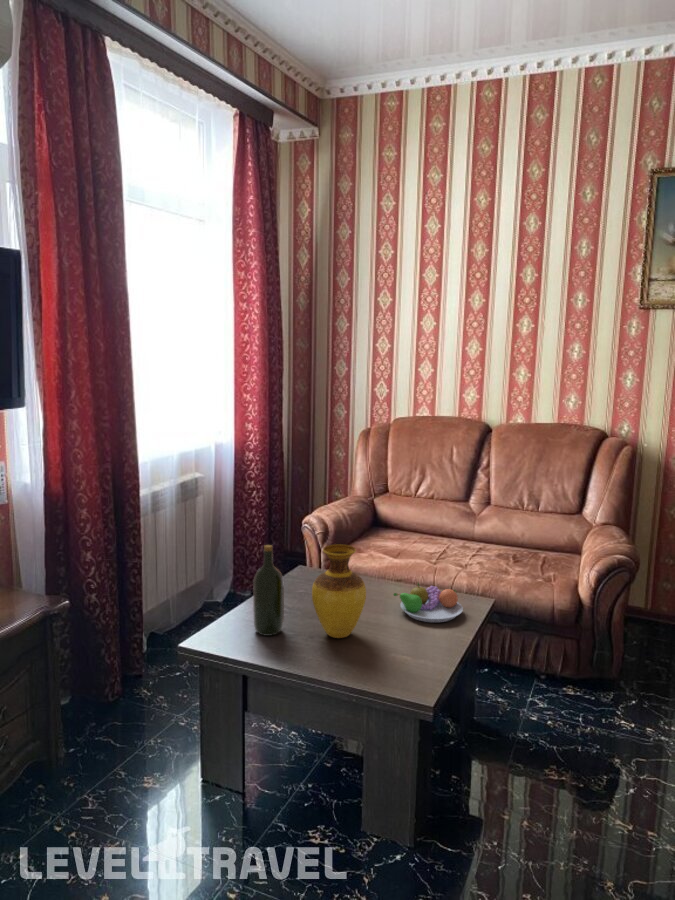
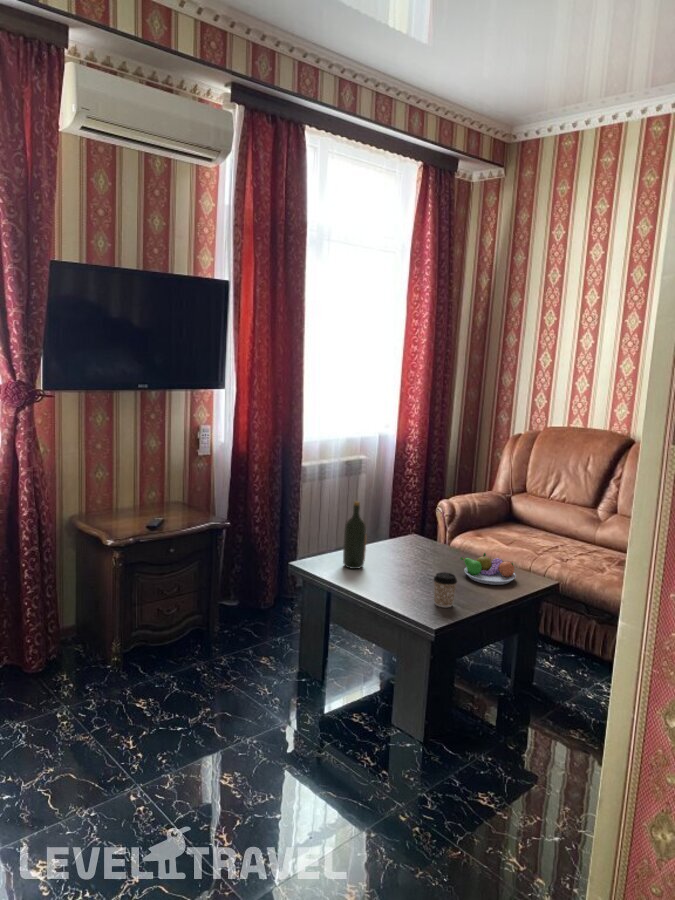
vase: present [312,544,366,638] -> none [384,508,426,579]
coffee cup: none [402,624,433,672] -> present [434,572,457,607]

